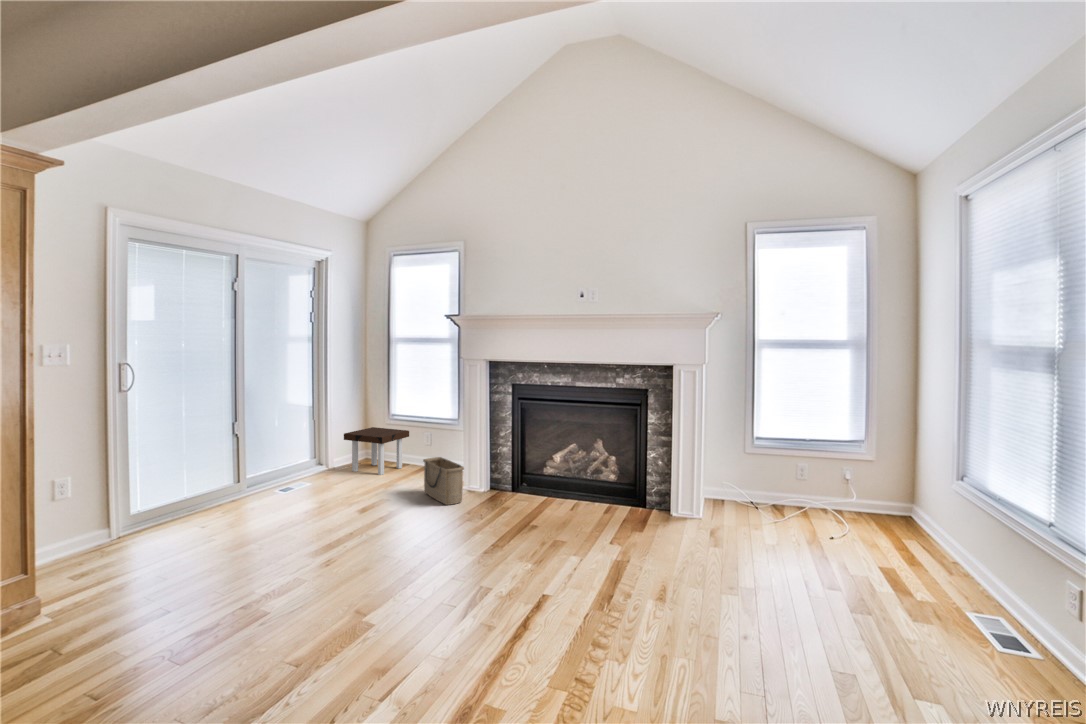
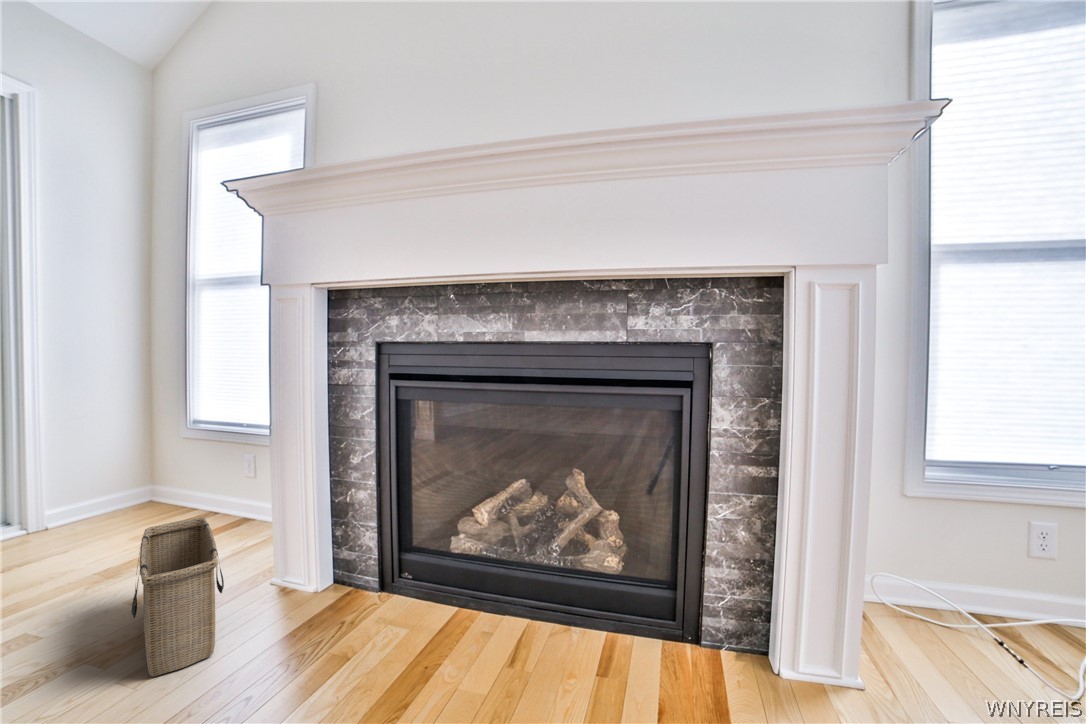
side table: present [344,427,409,475] -> none [56,440,215,542]

